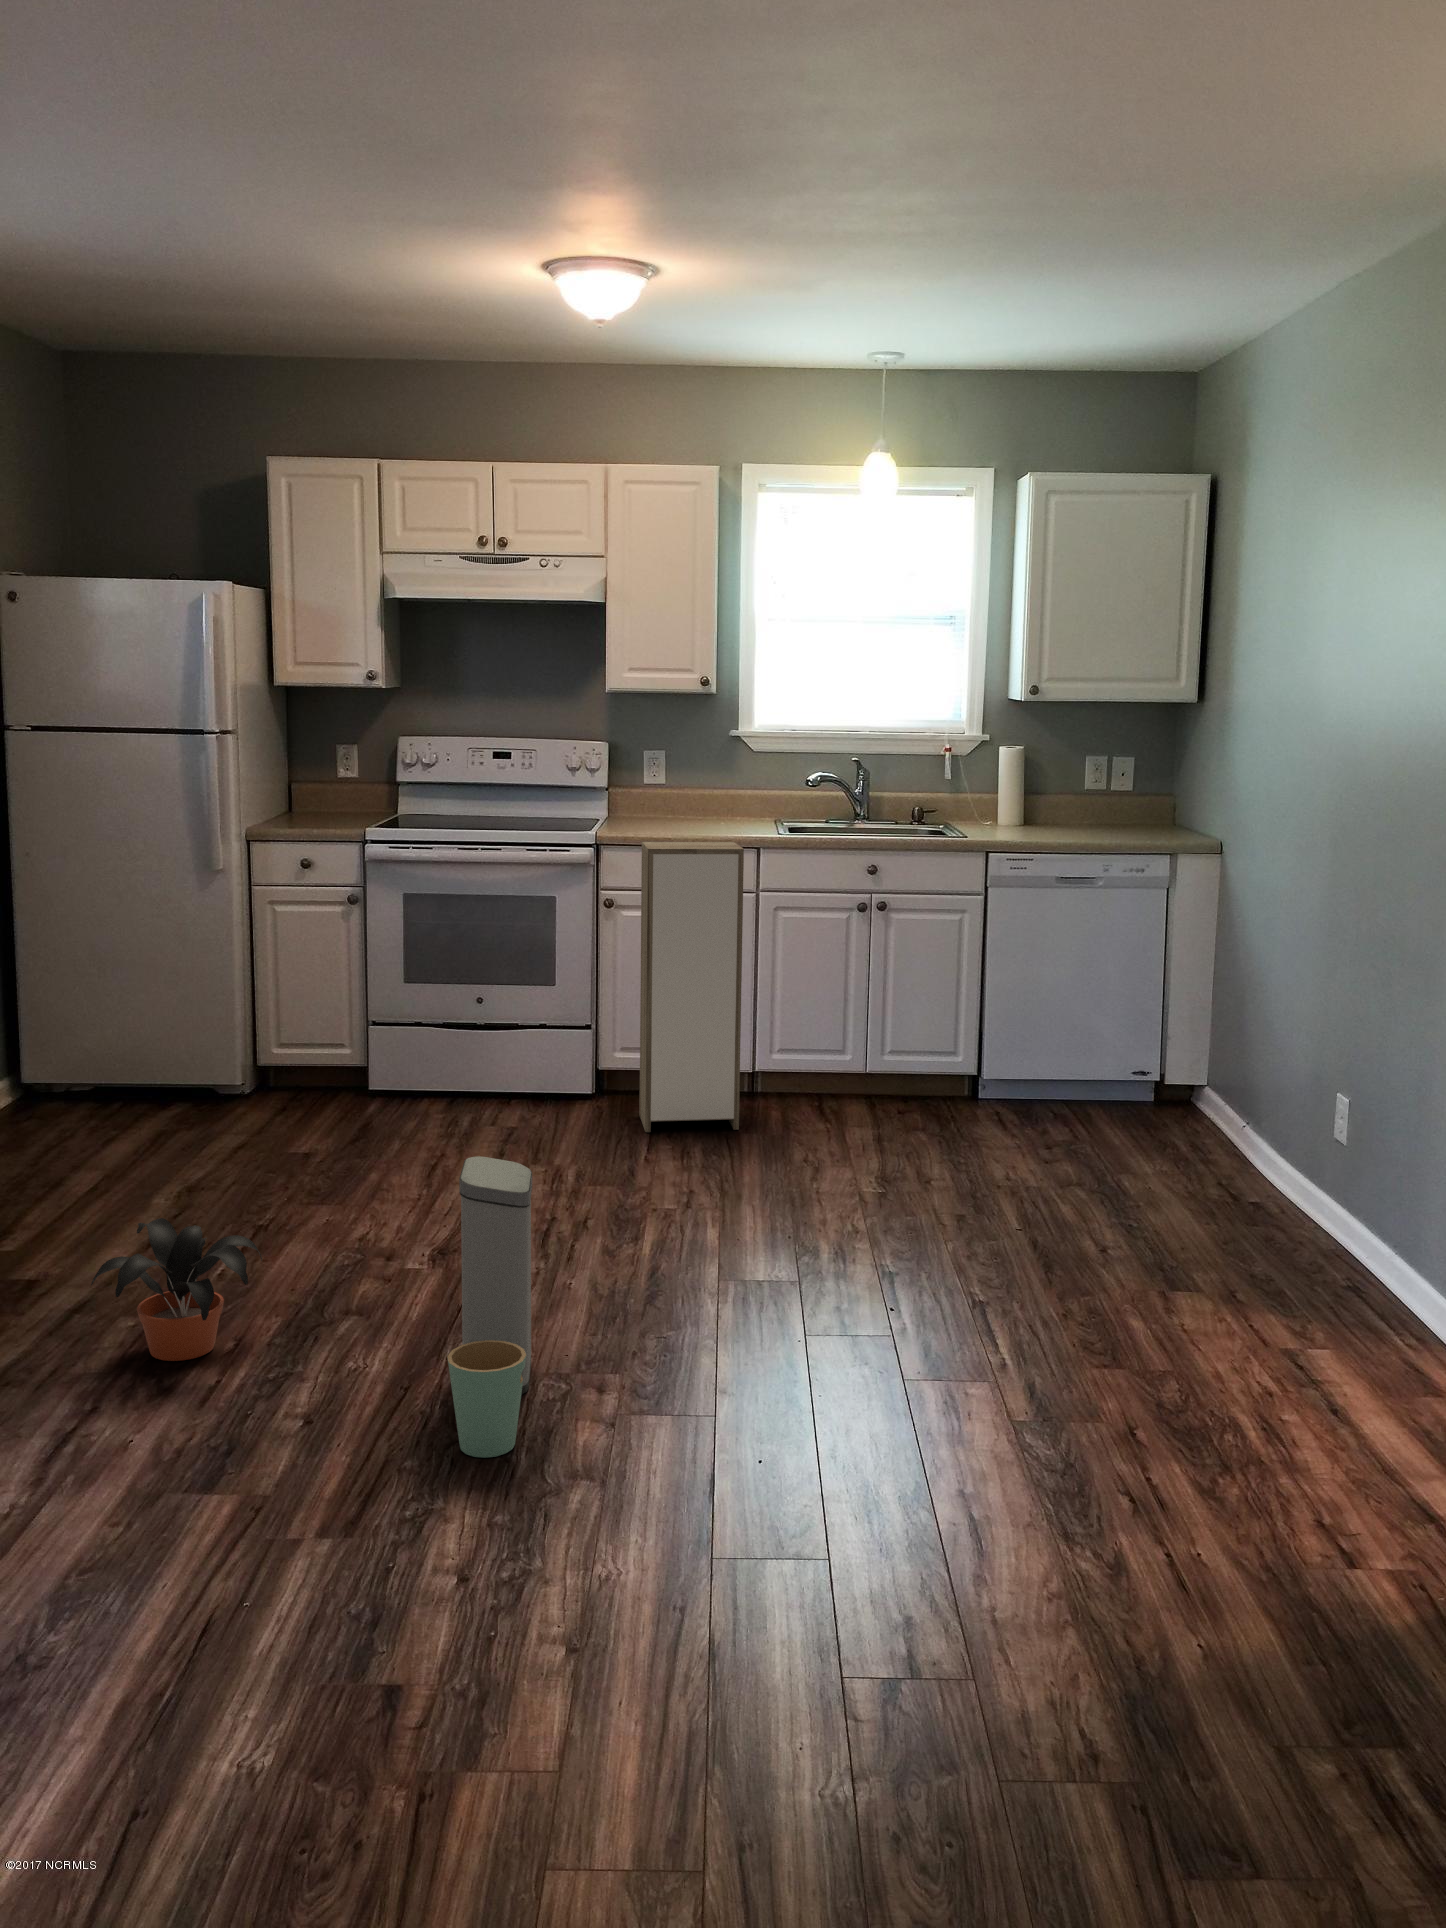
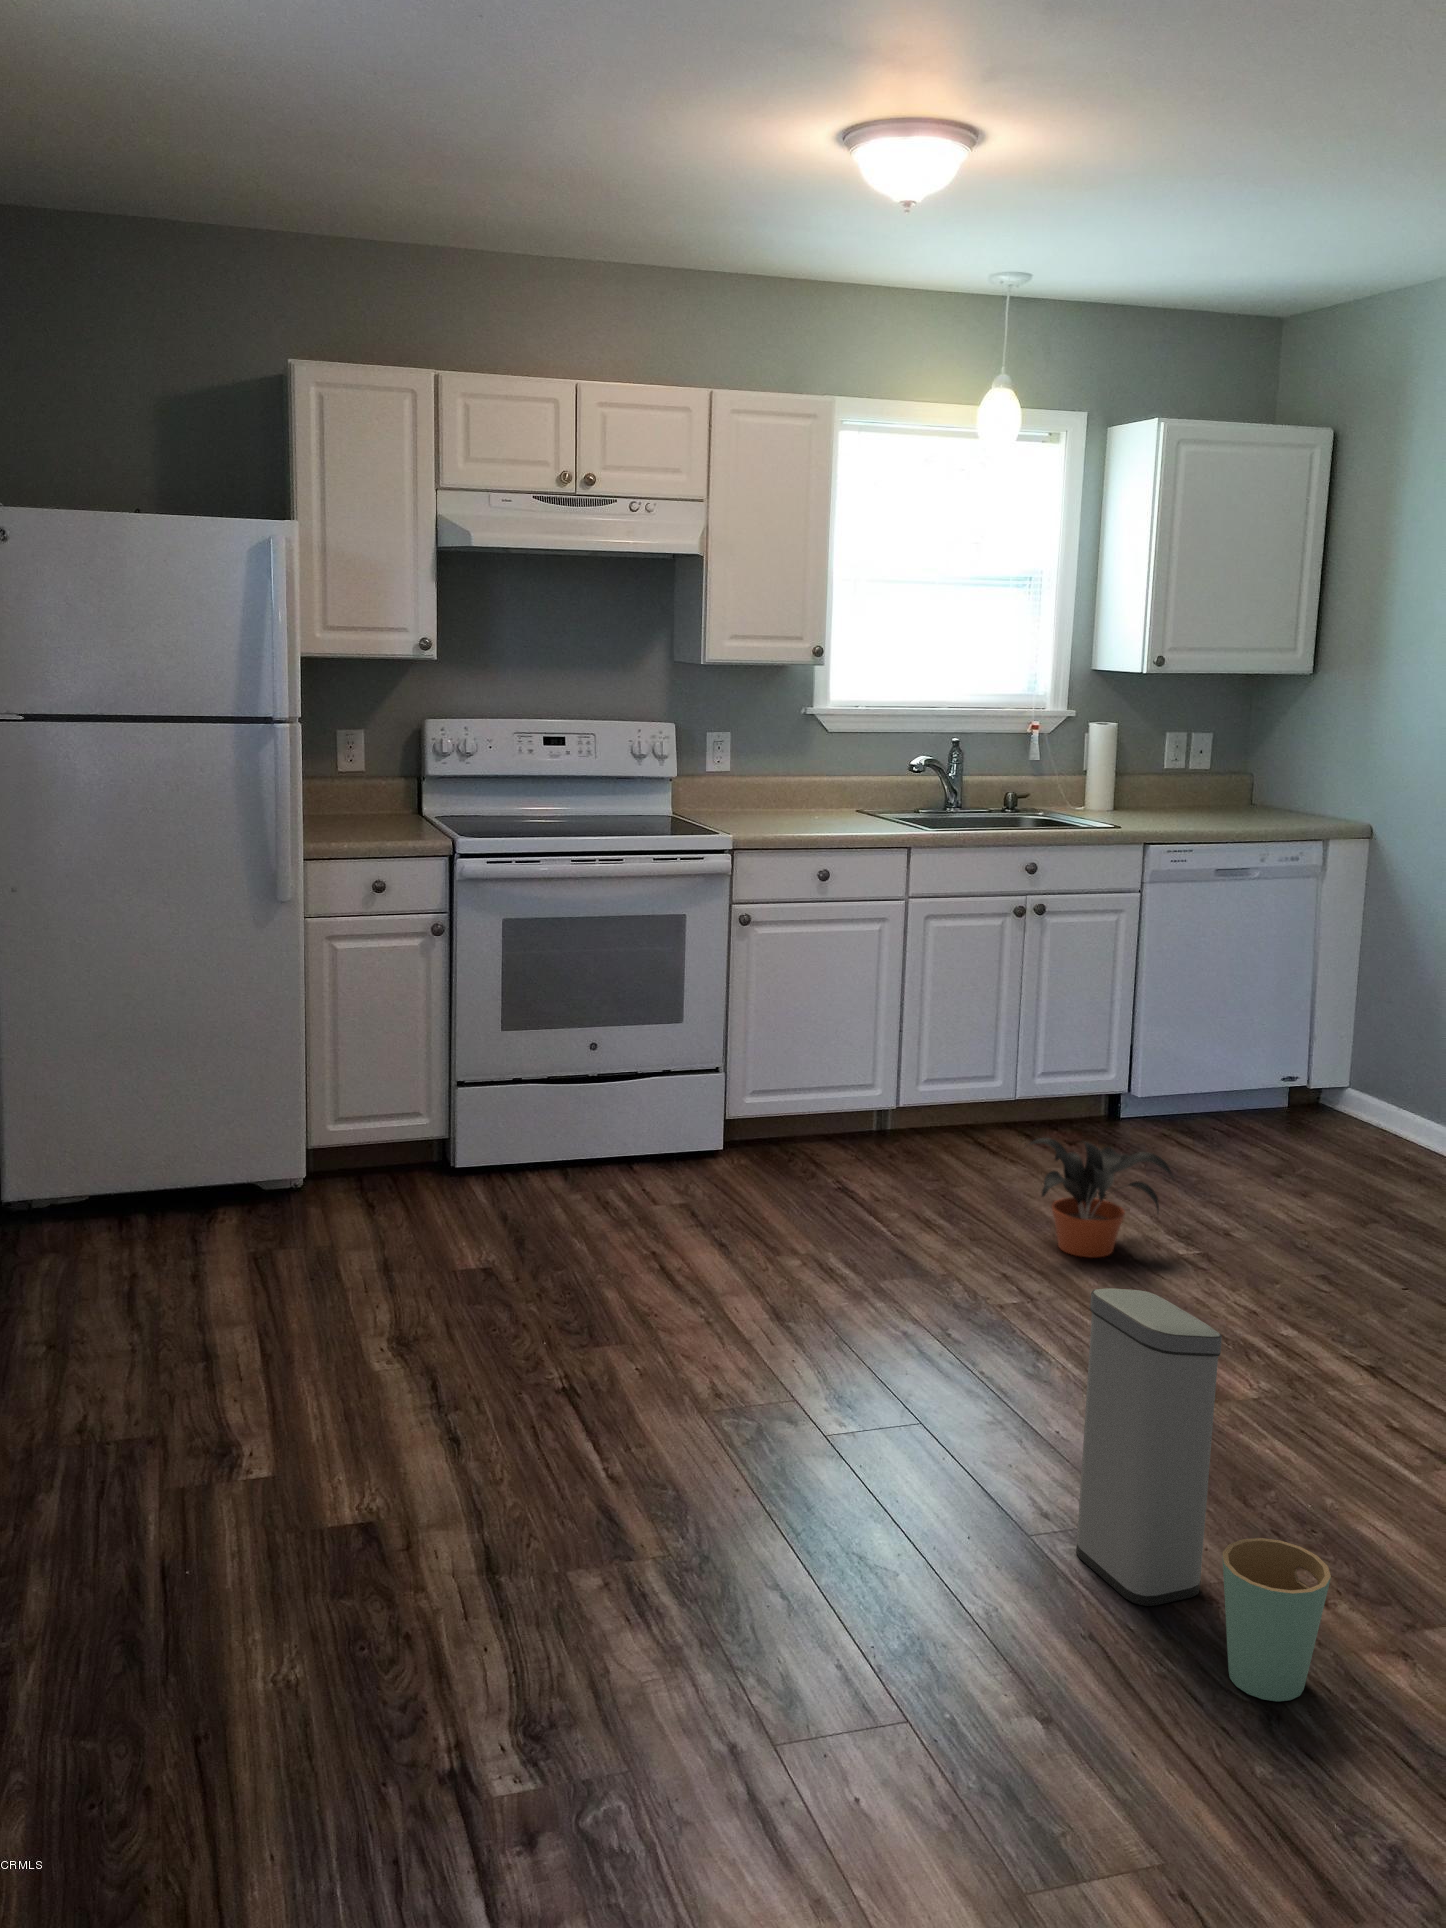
storage cabinet: present [639,842,744,1132] -> none [795,843,943,1194]
potted plant: present [91,1218,262,1361] -> present [1029,1138,1175,1257]

